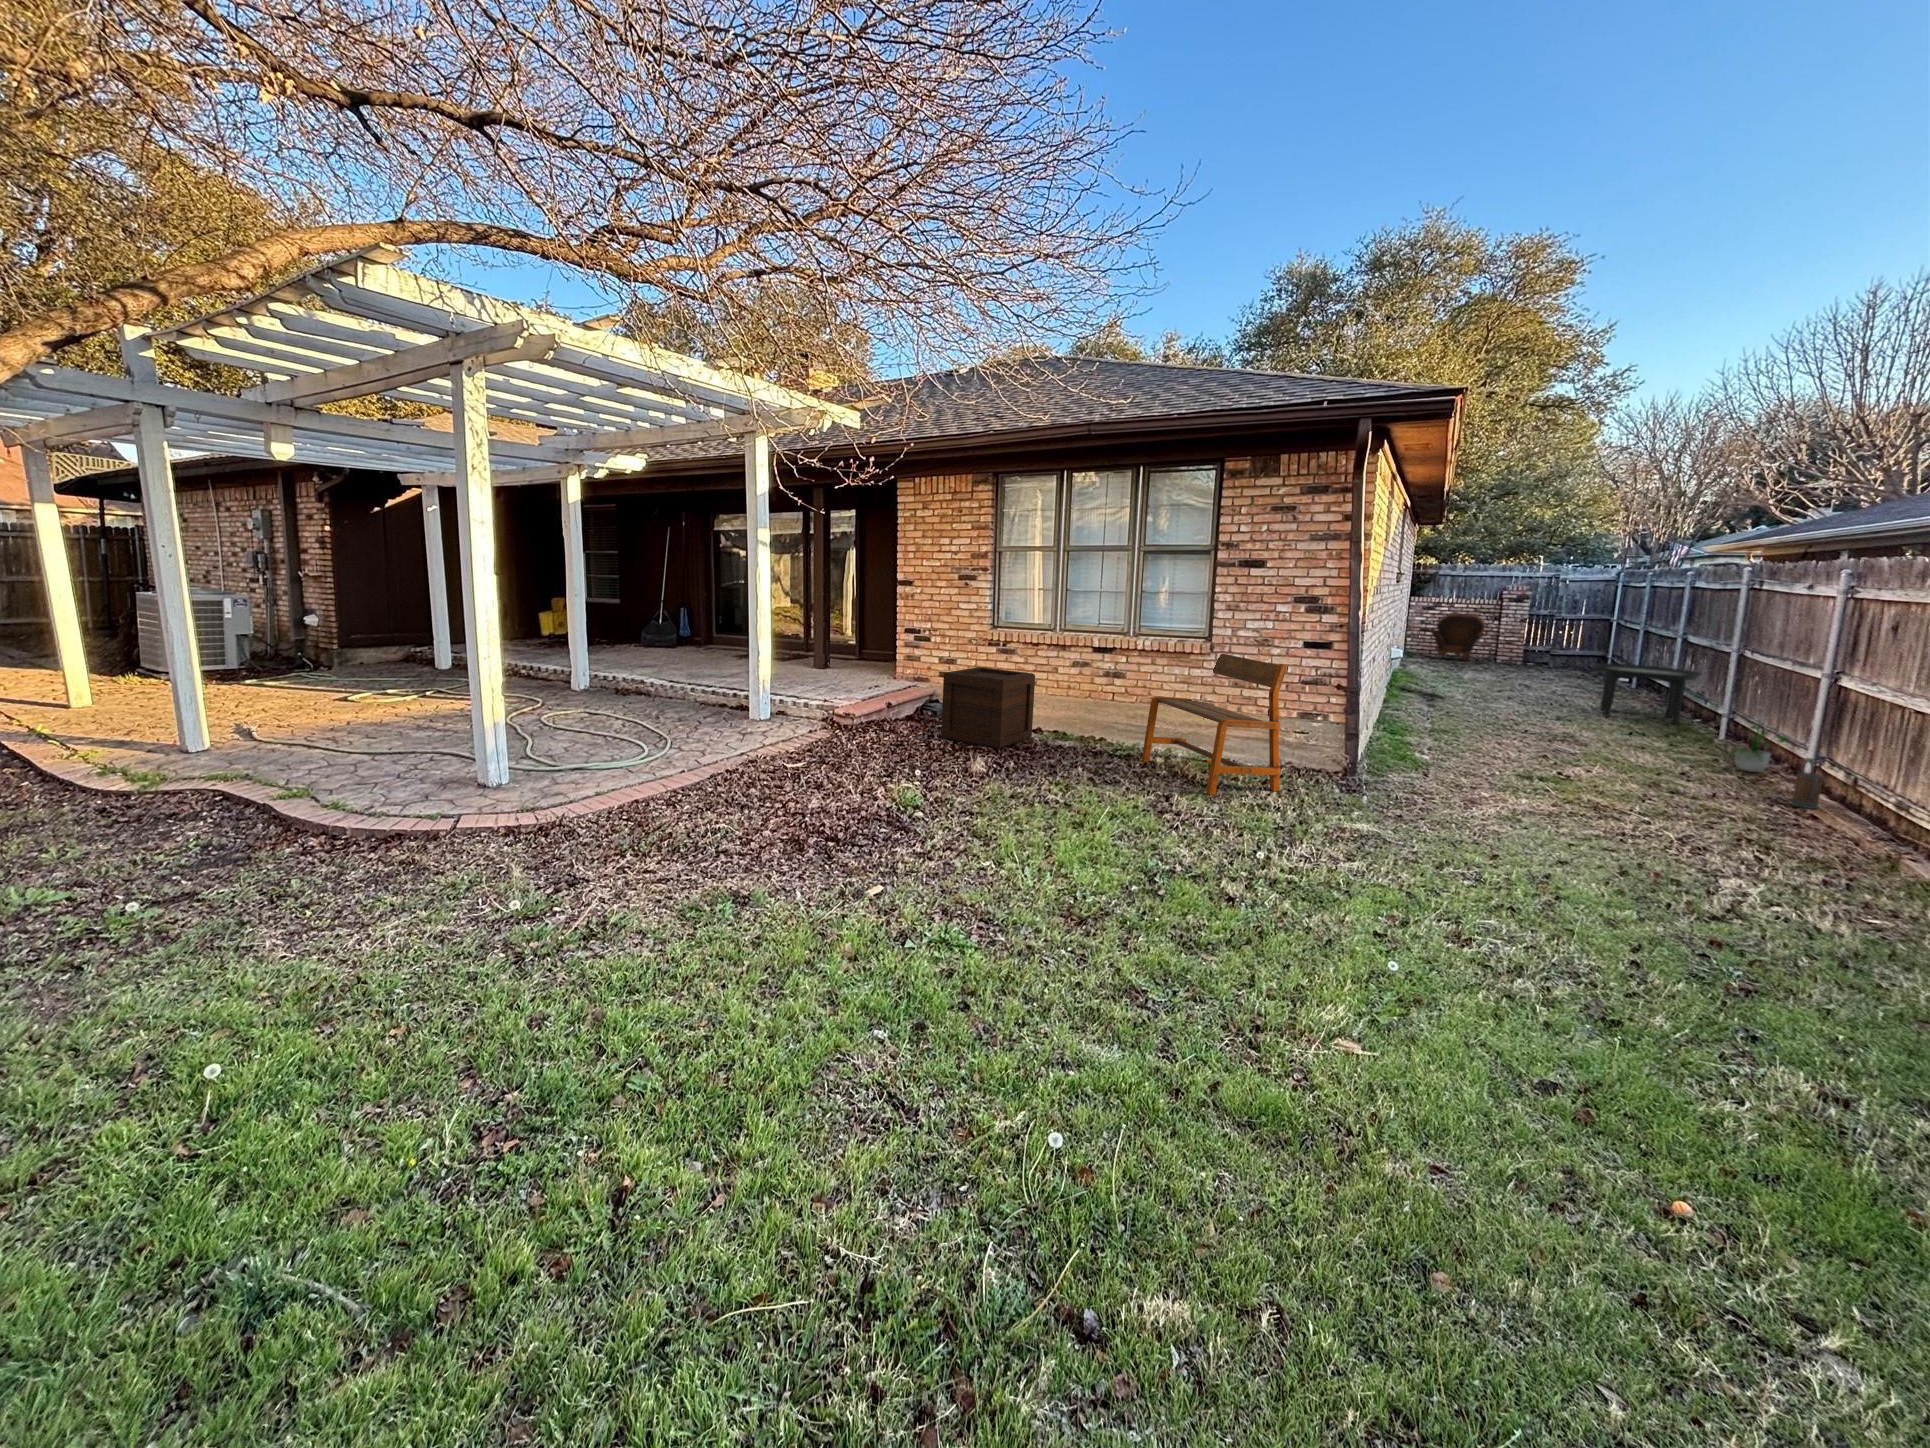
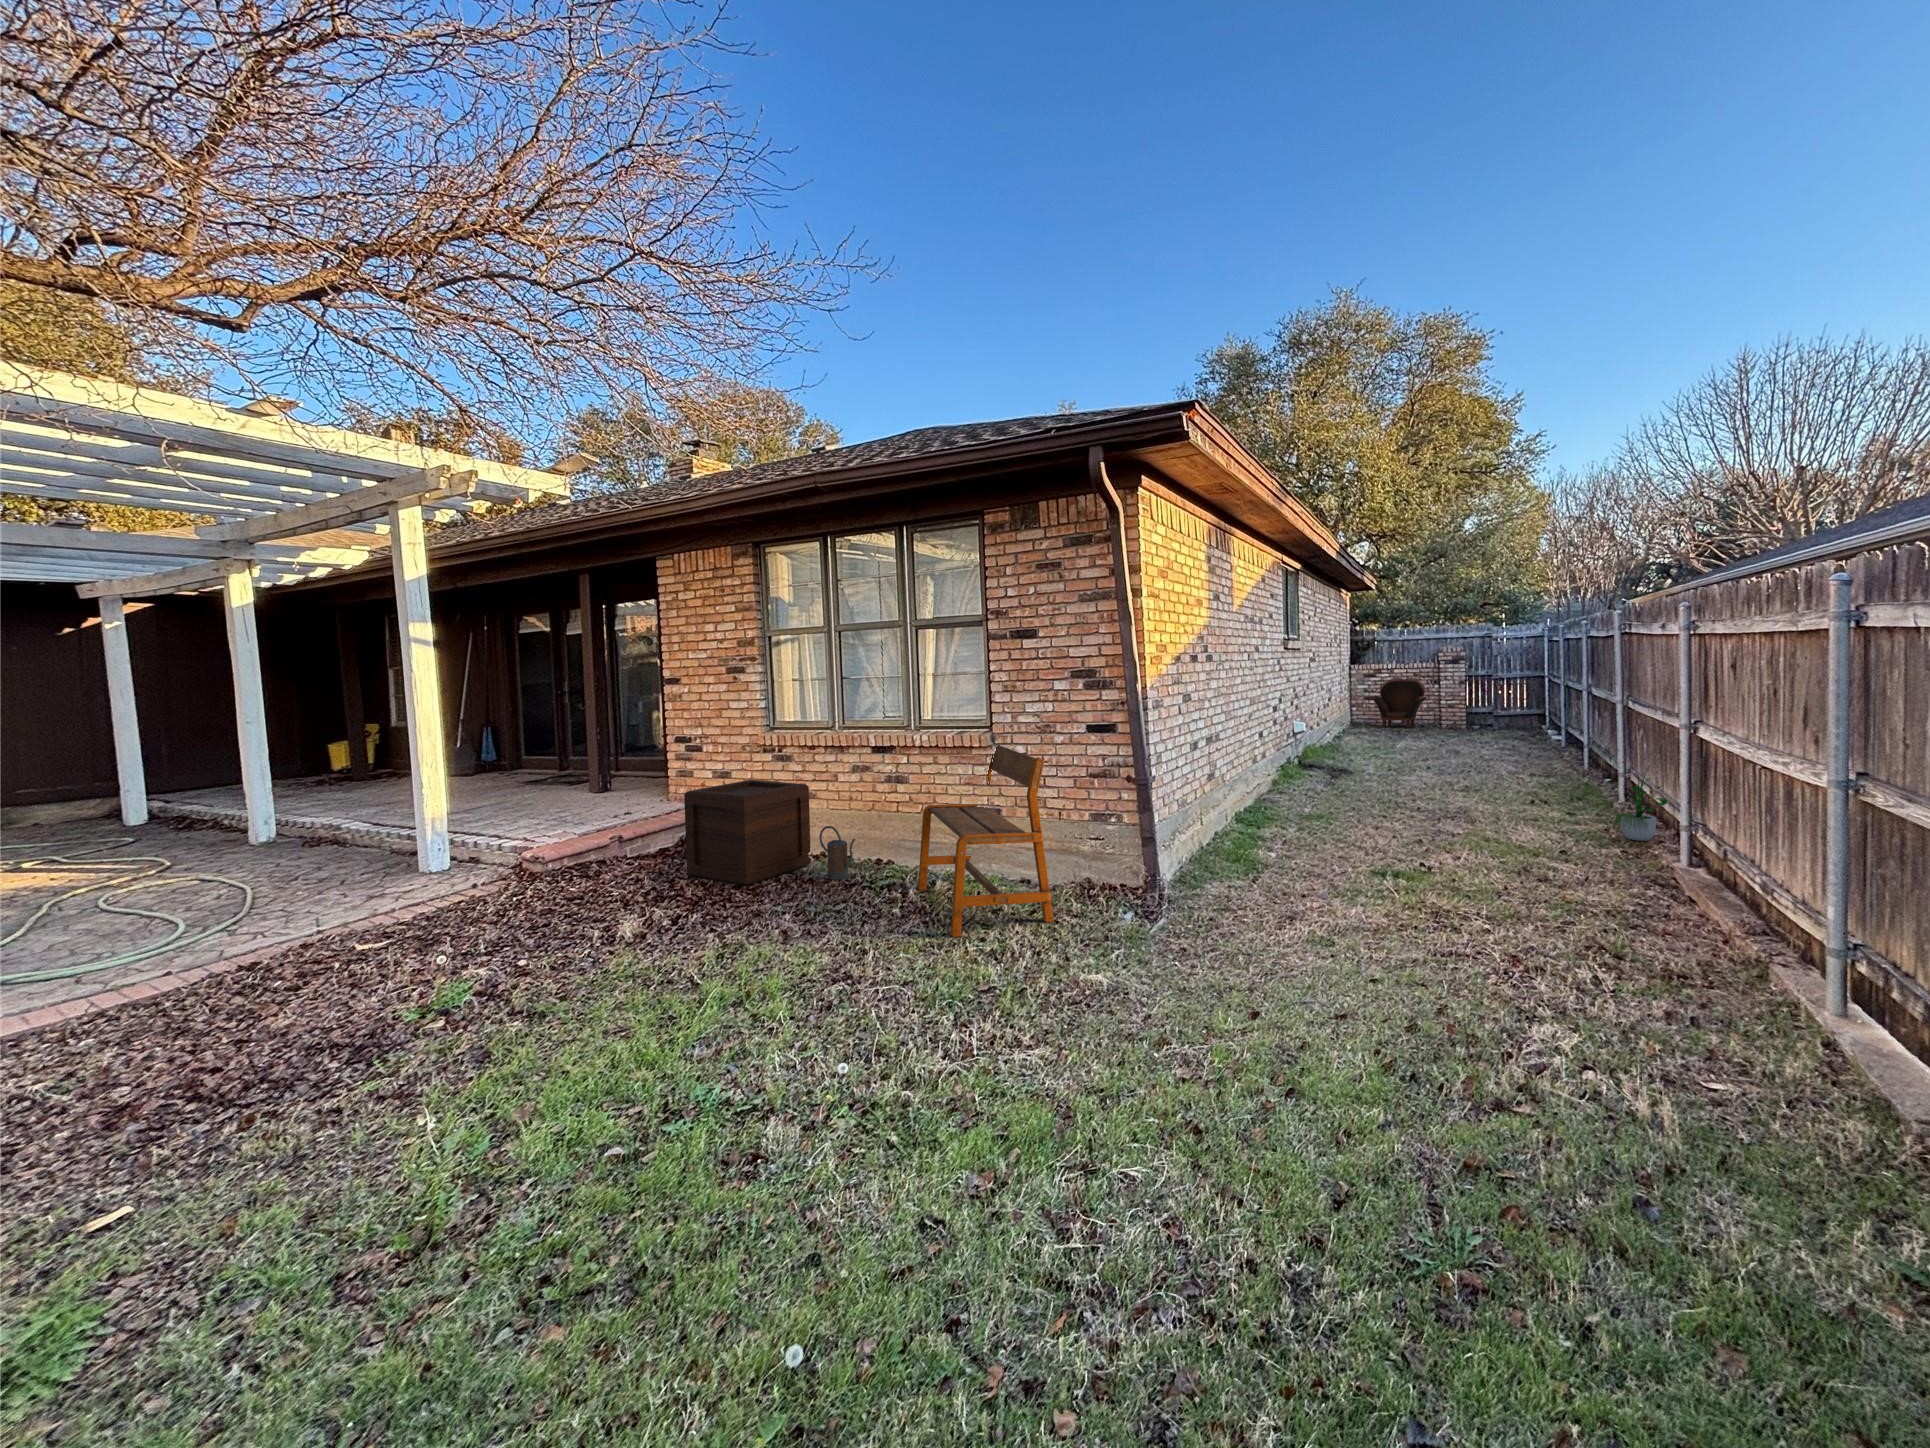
round table: present [1593,663,1702,724] -> none [1497,723,1605,785]
watering can: present [1791,759,1823,809] -> present [819,826,855,880]

